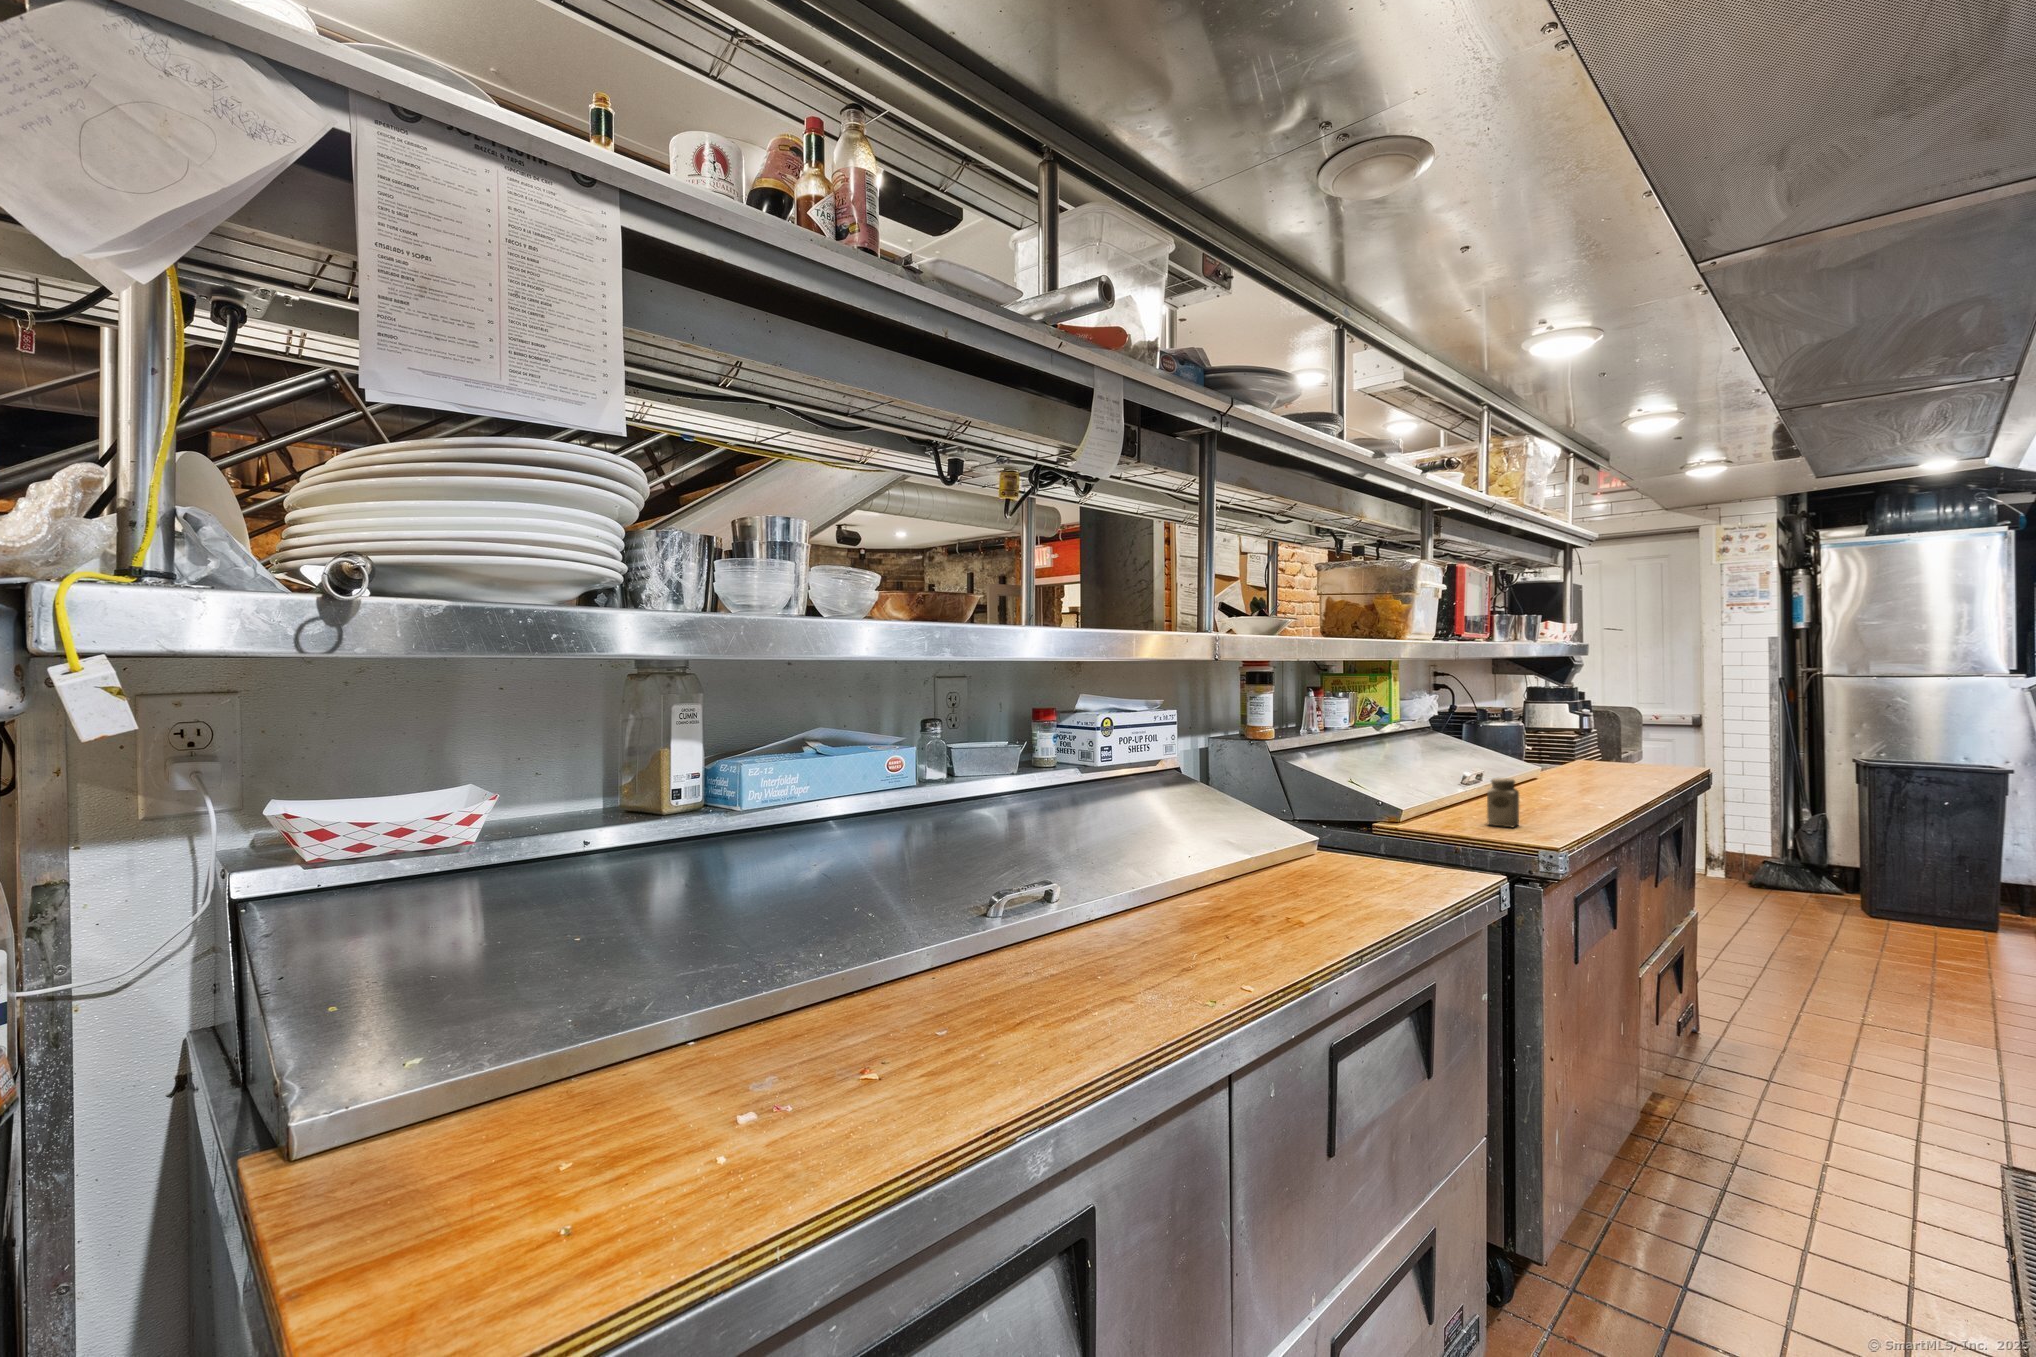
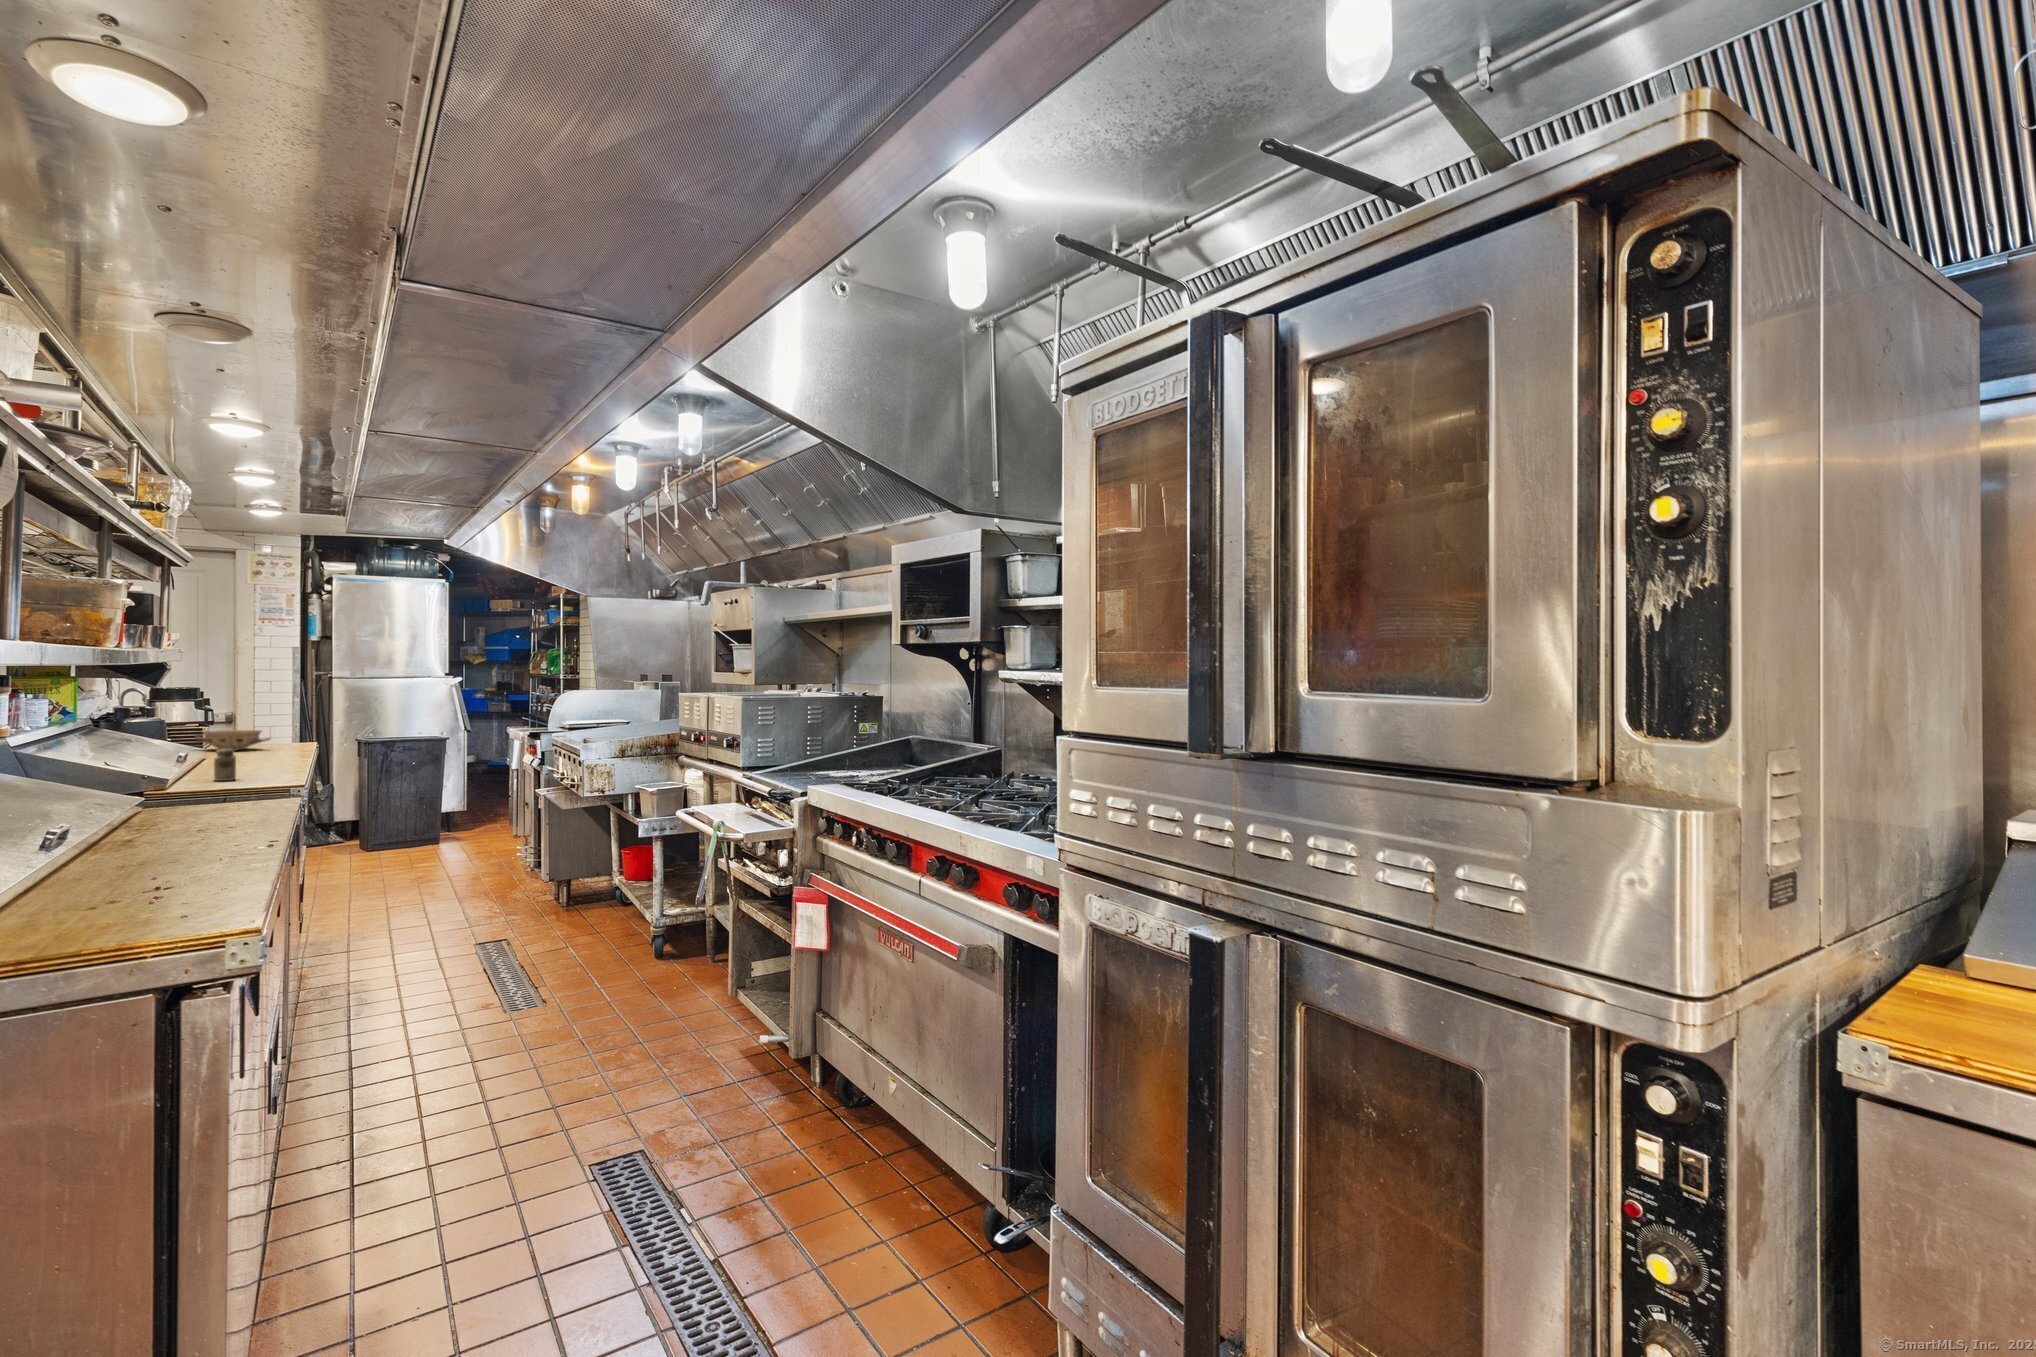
ceramic bowl: none [1565,742,1656,771] -> present [195,730,270,750]

